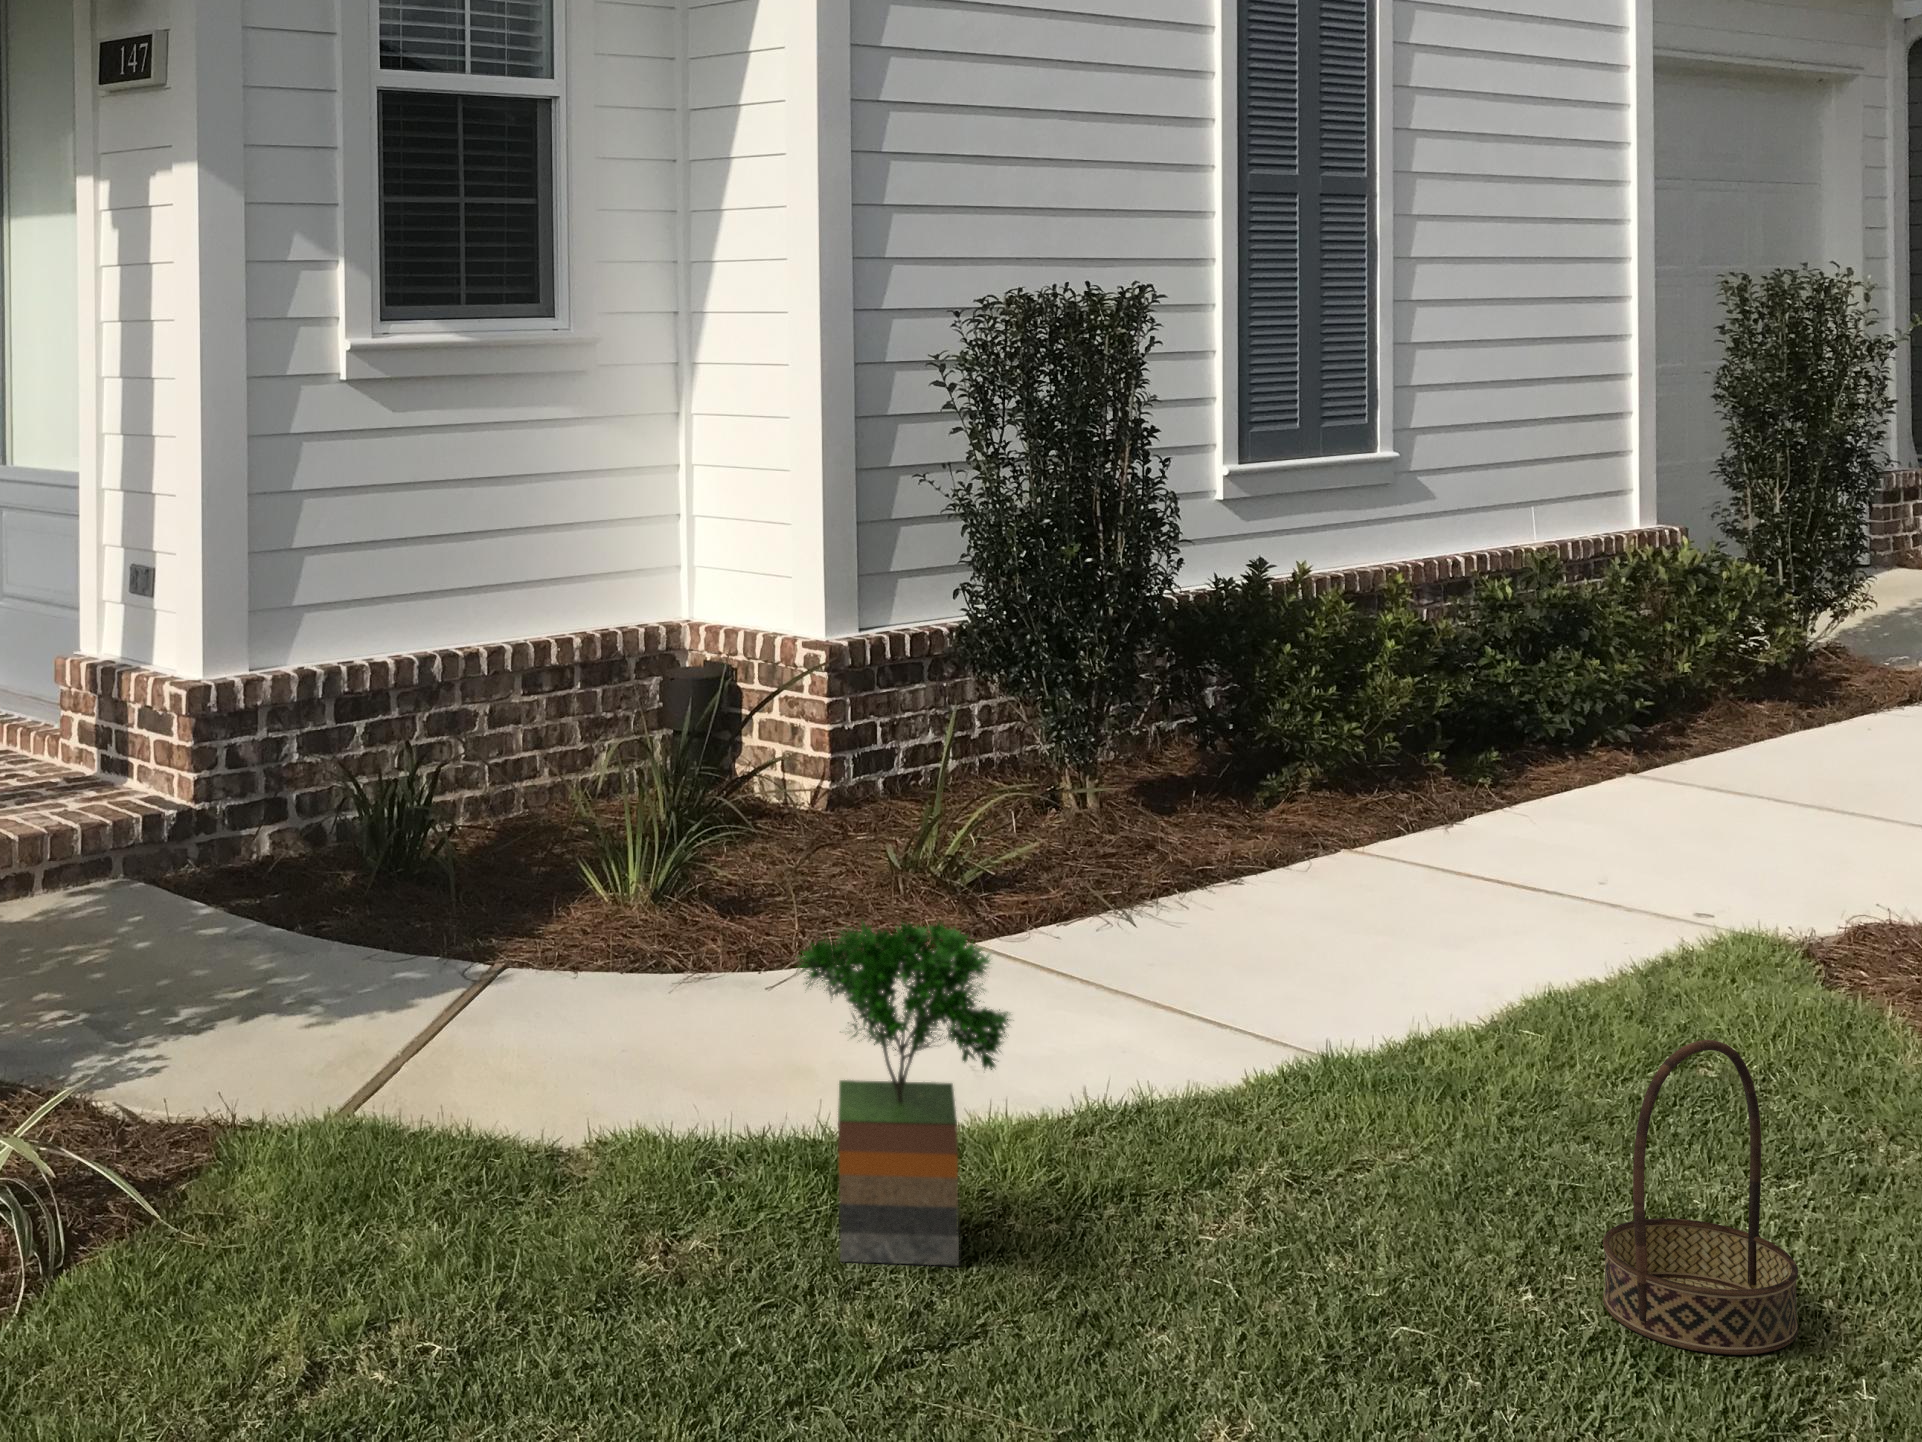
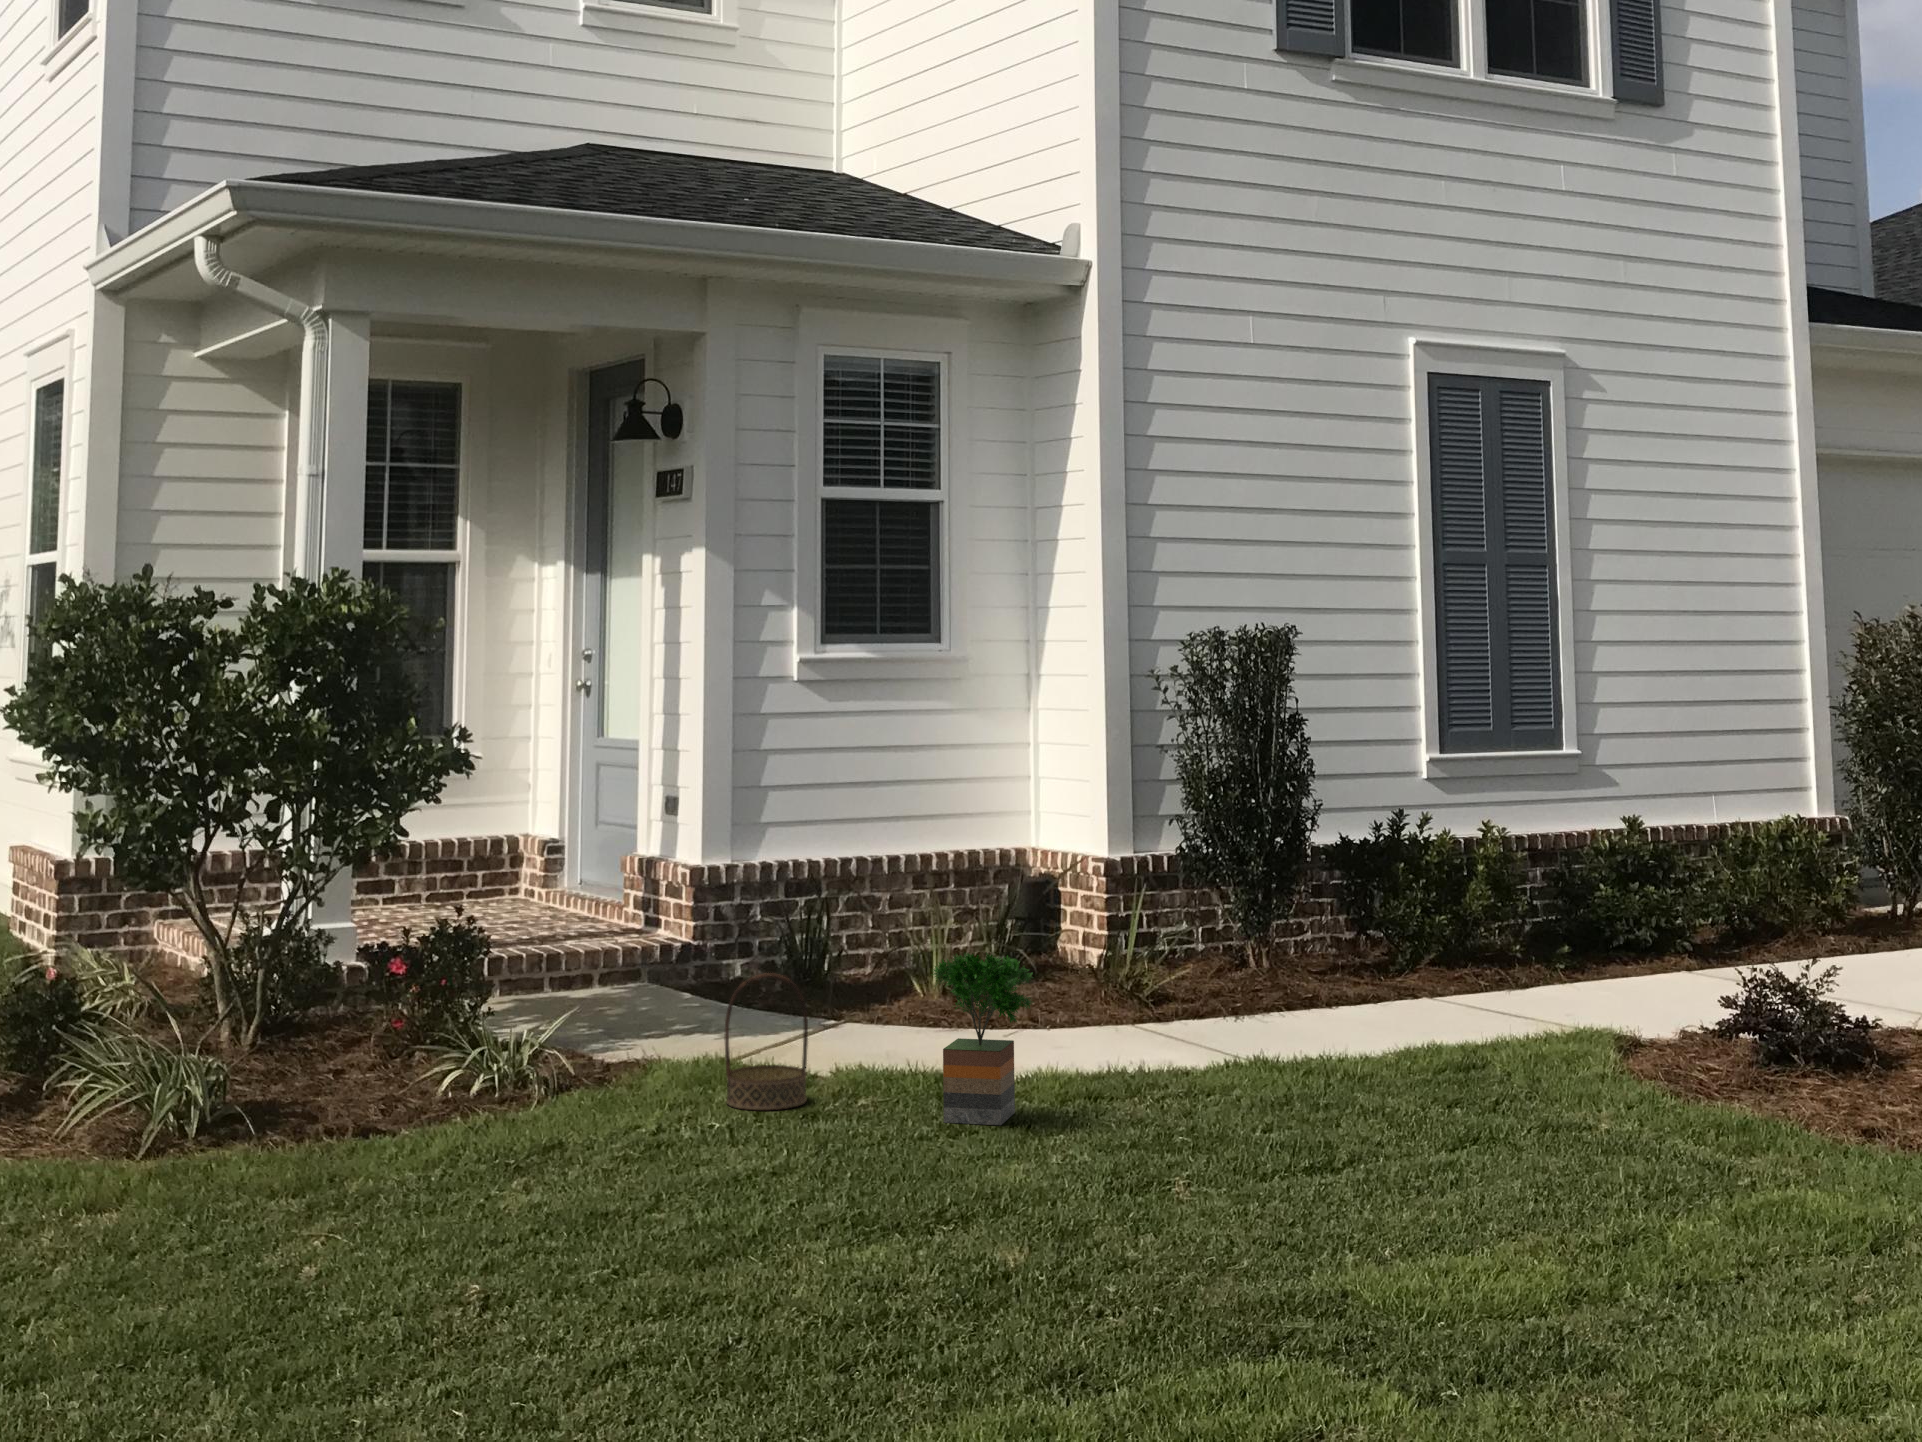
basket: present [1603,1040,1798,1355] -> present [725,973,808,1110]

